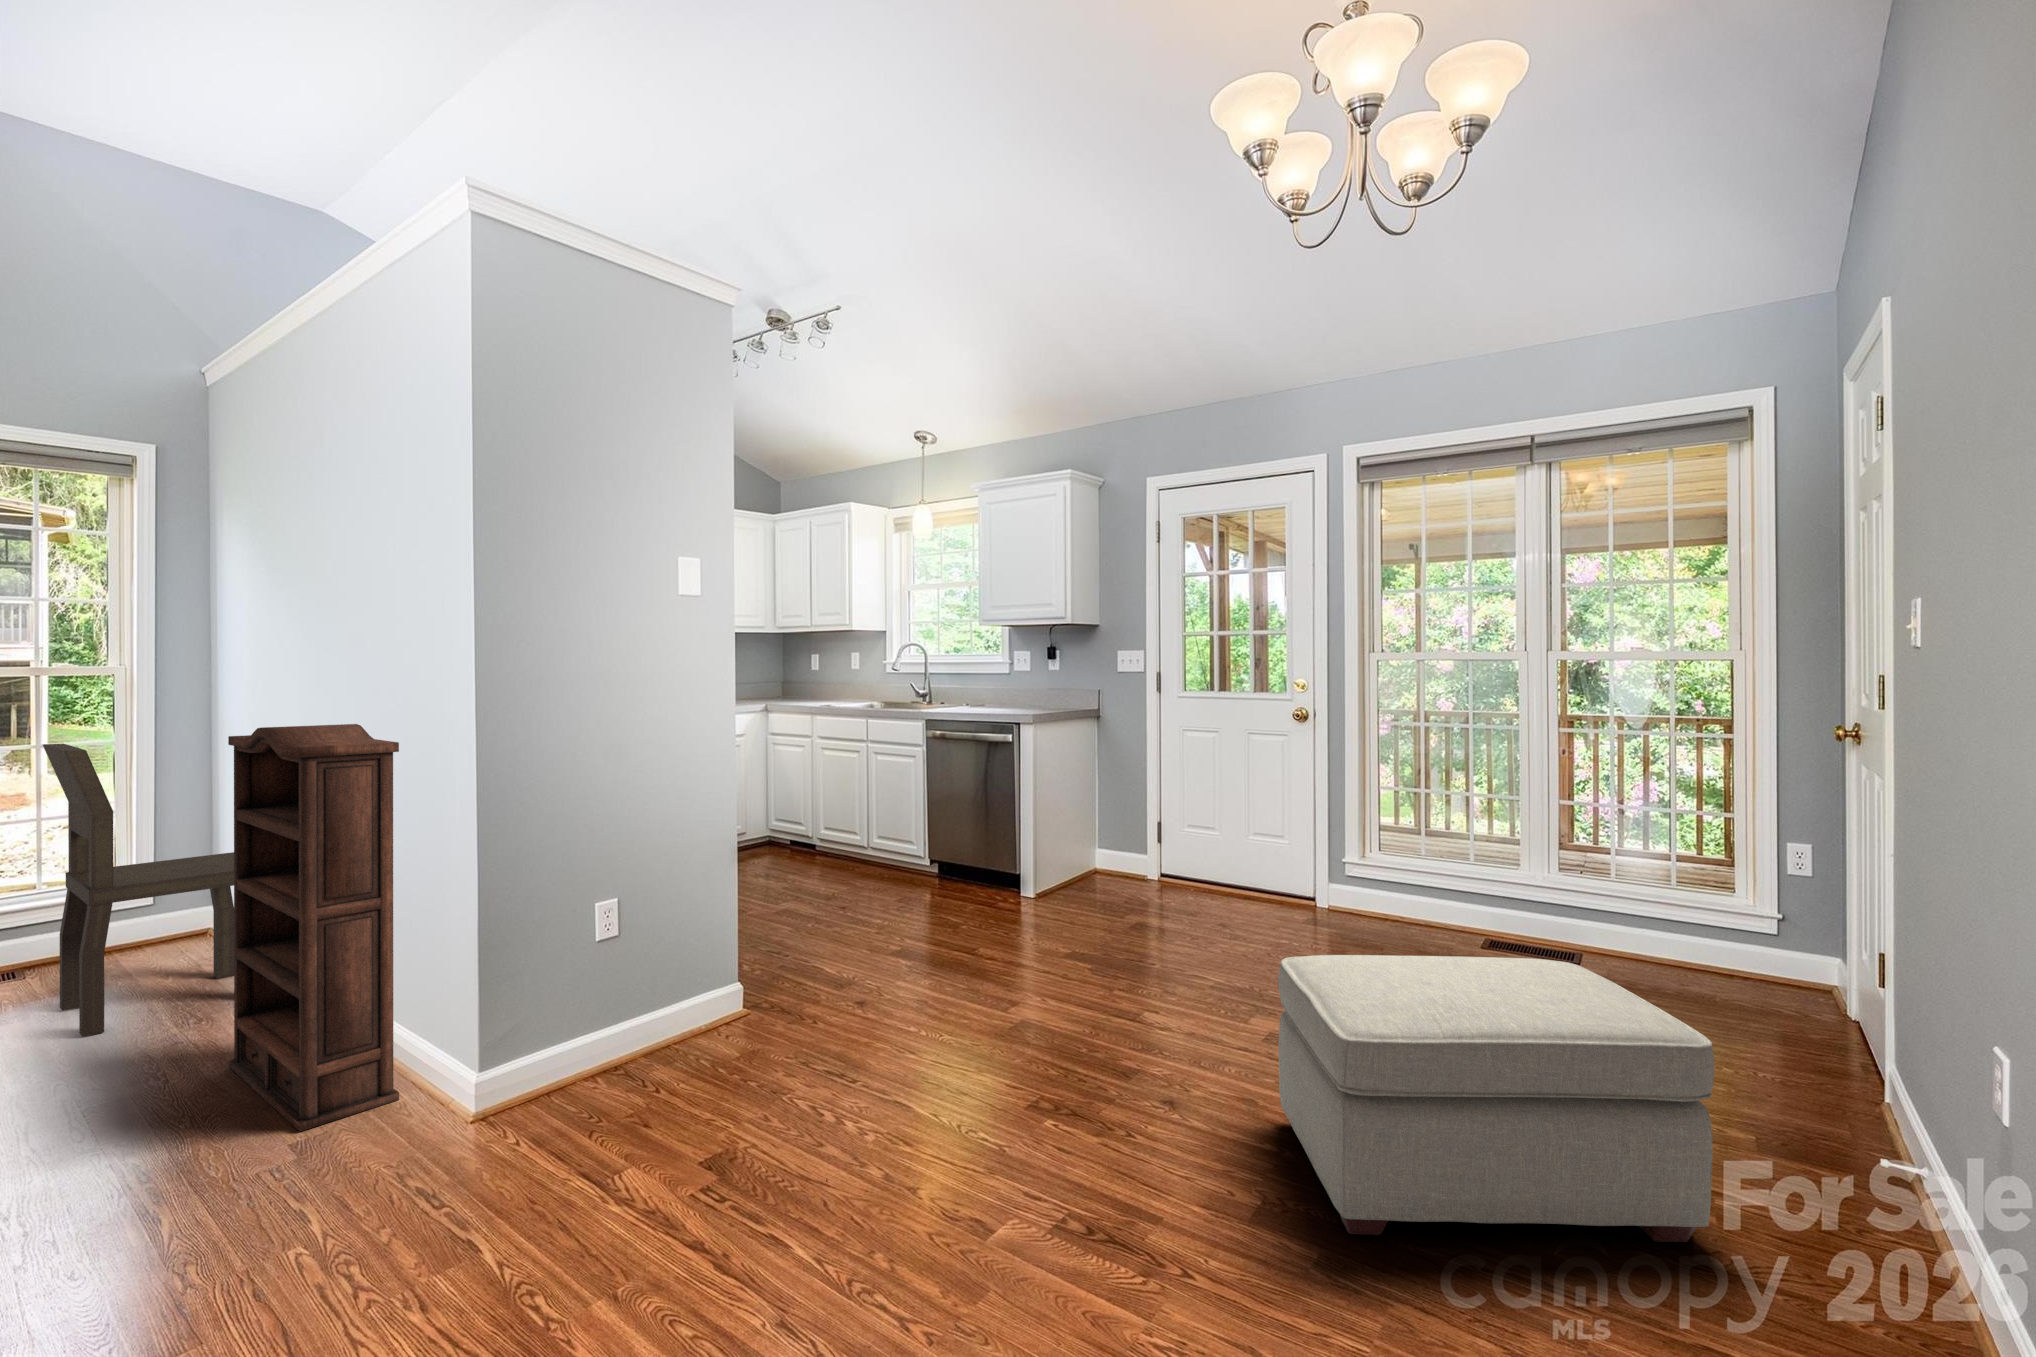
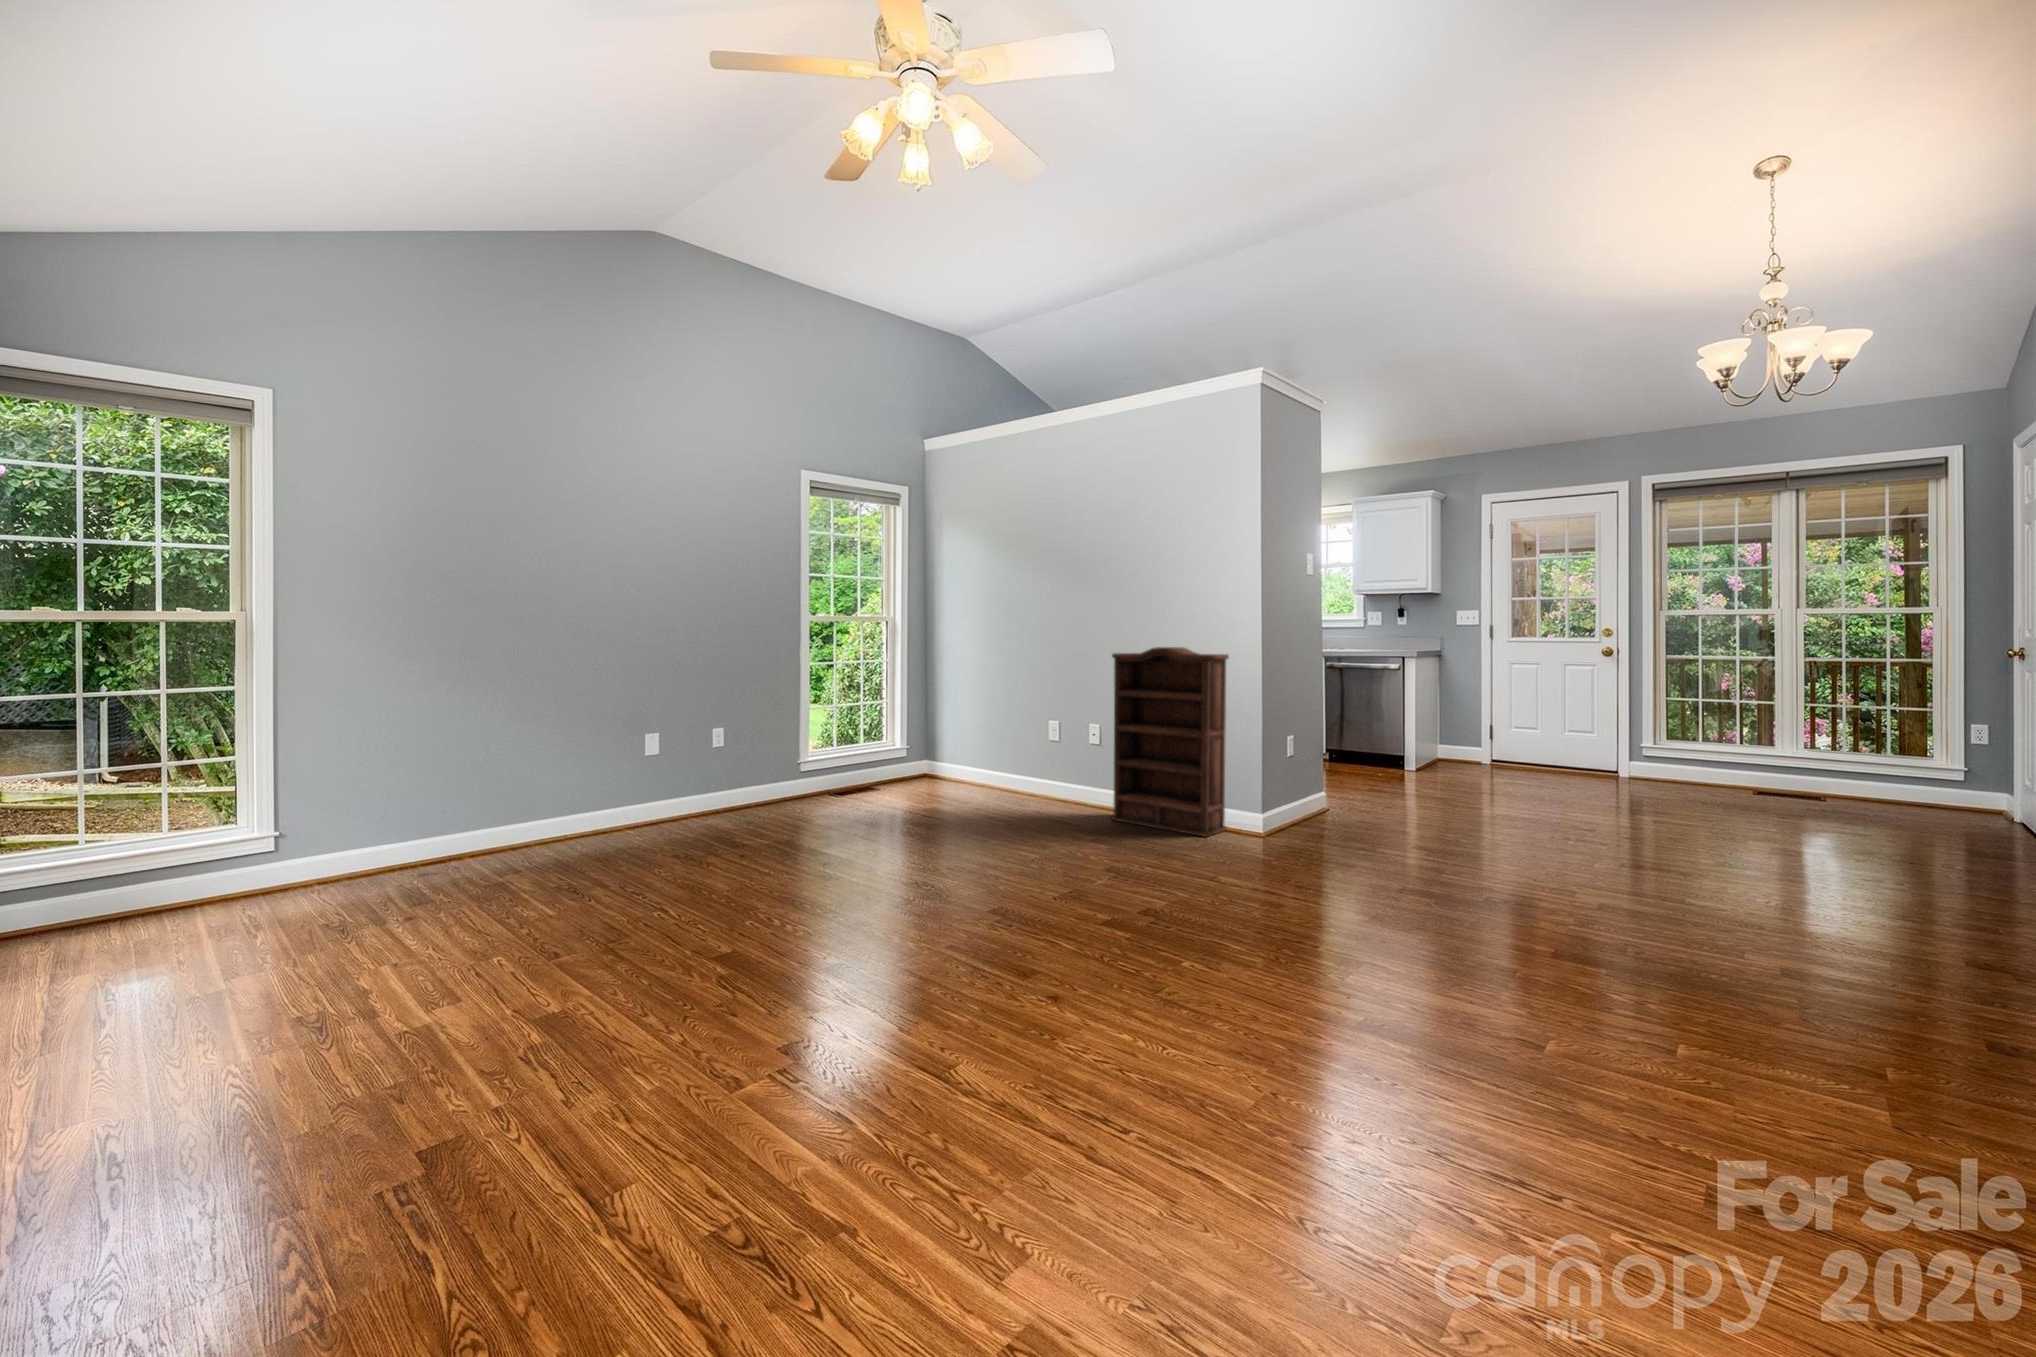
dining chair: present [43,744,234,1036] -> none [953,662,1056,810]
ottoman: present [1278,955,1714,1242] -> none [1704,760,1969,875]

